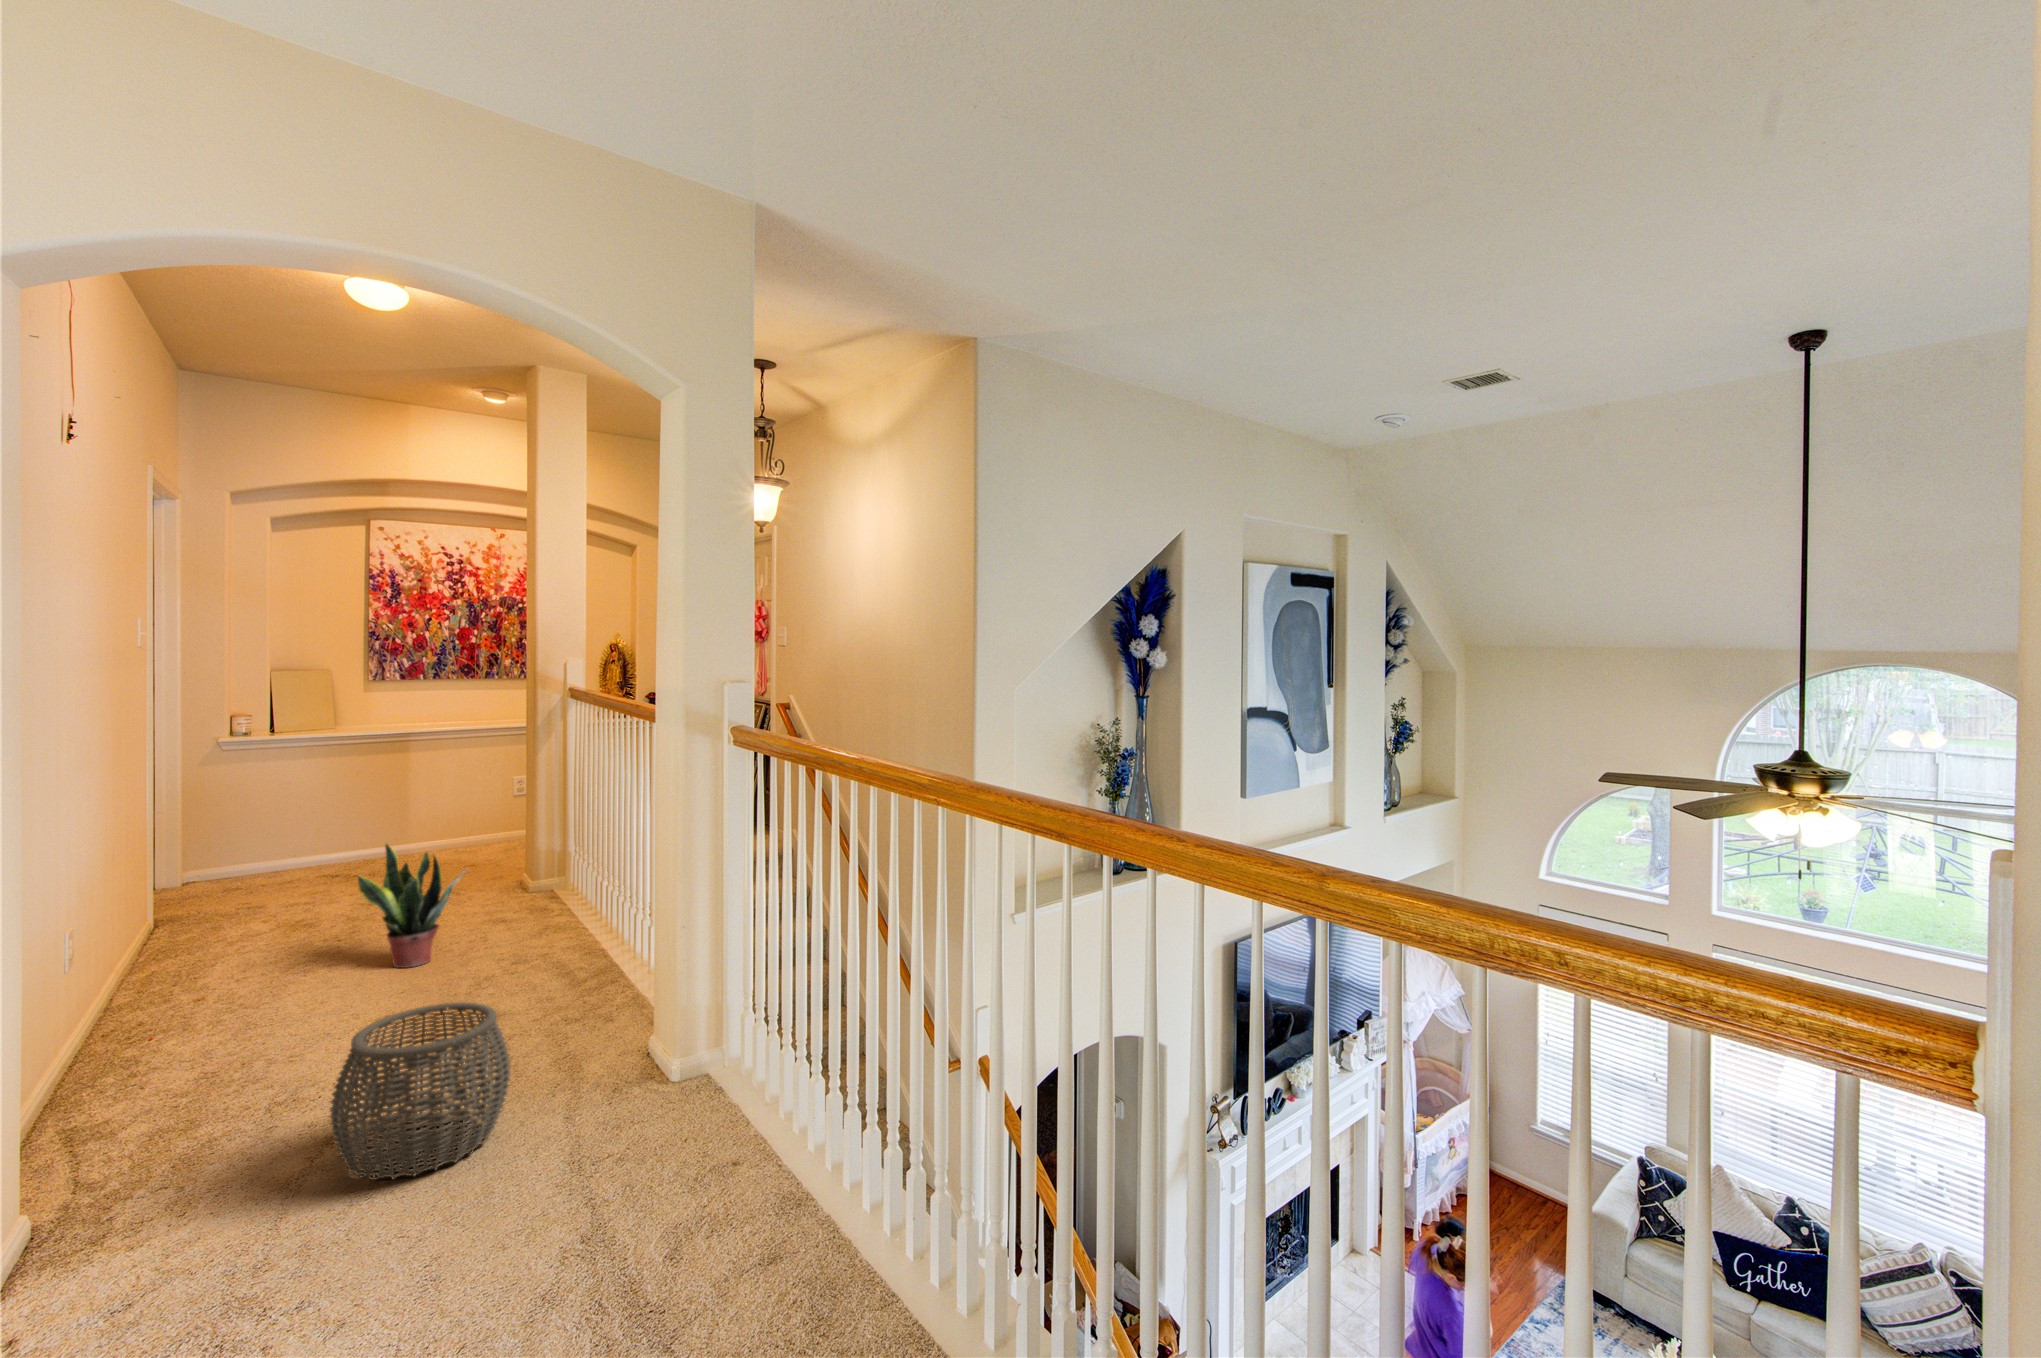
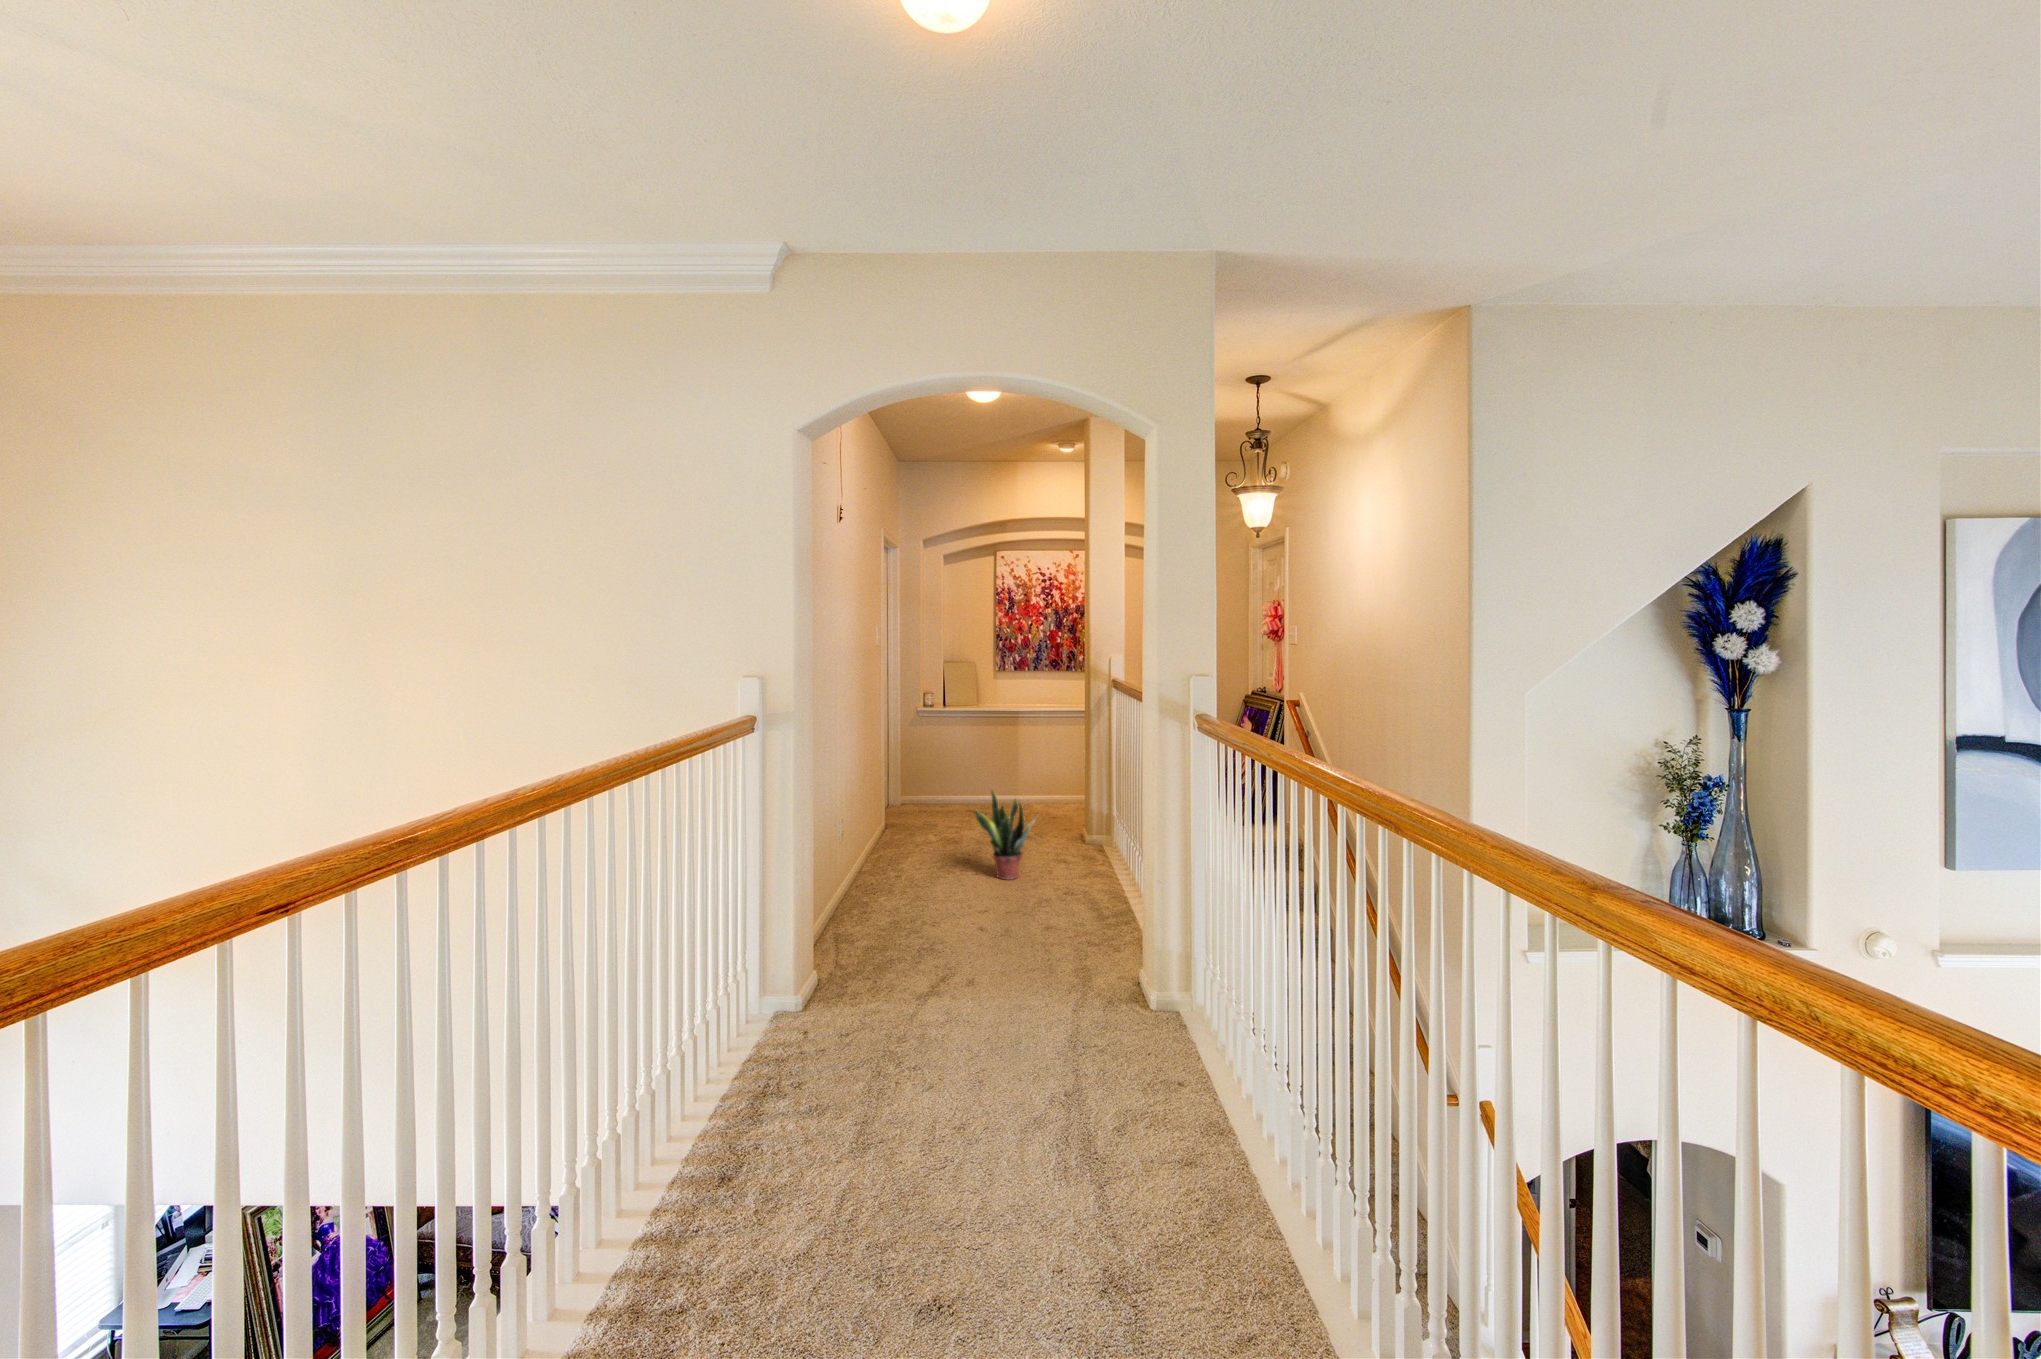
woven basket: present [330,1003,510,1180] -> none [941,905,1040,1017]

